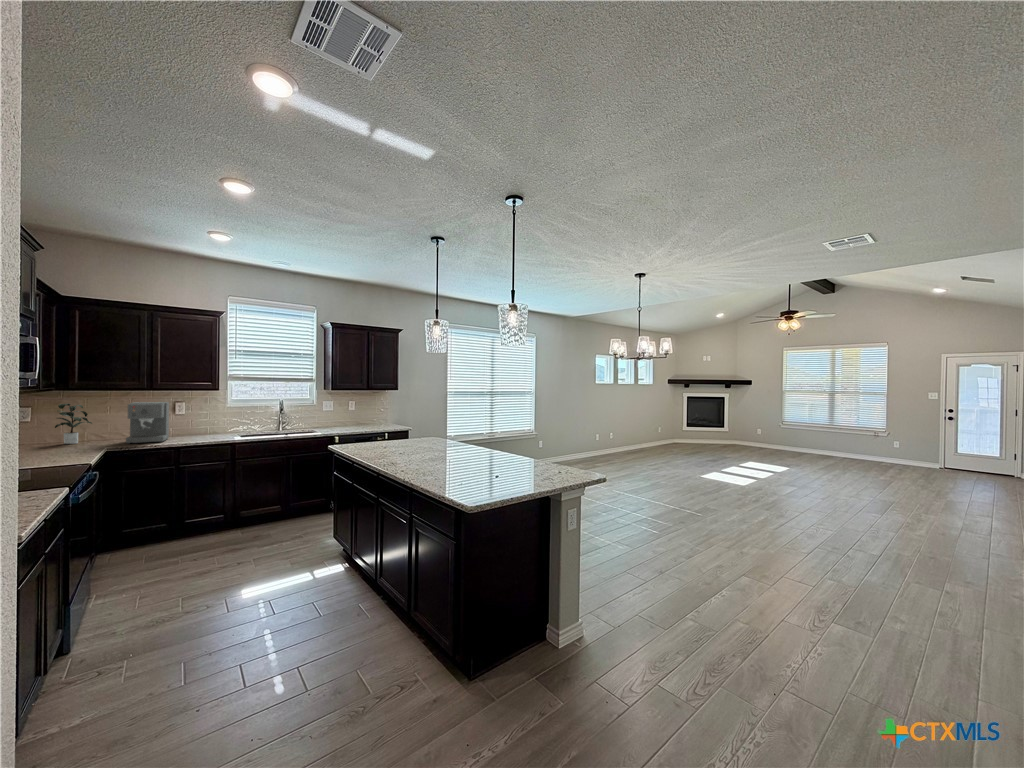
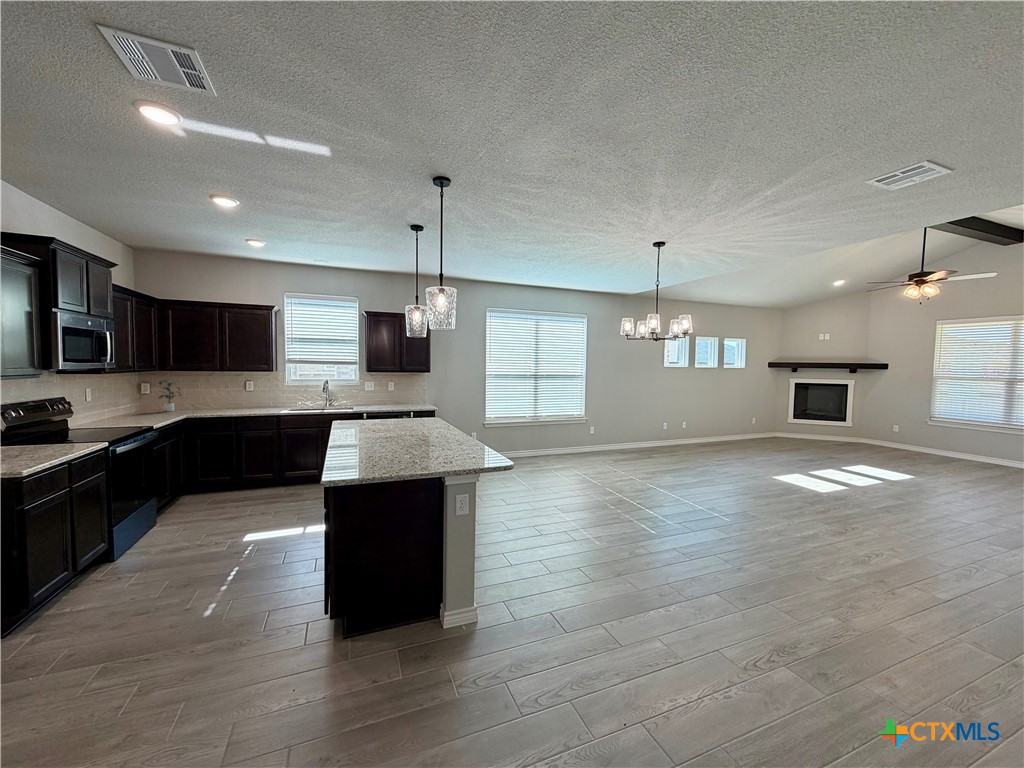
coffee maker: present [126,402,169,444] -> none [201,381,235,413]

